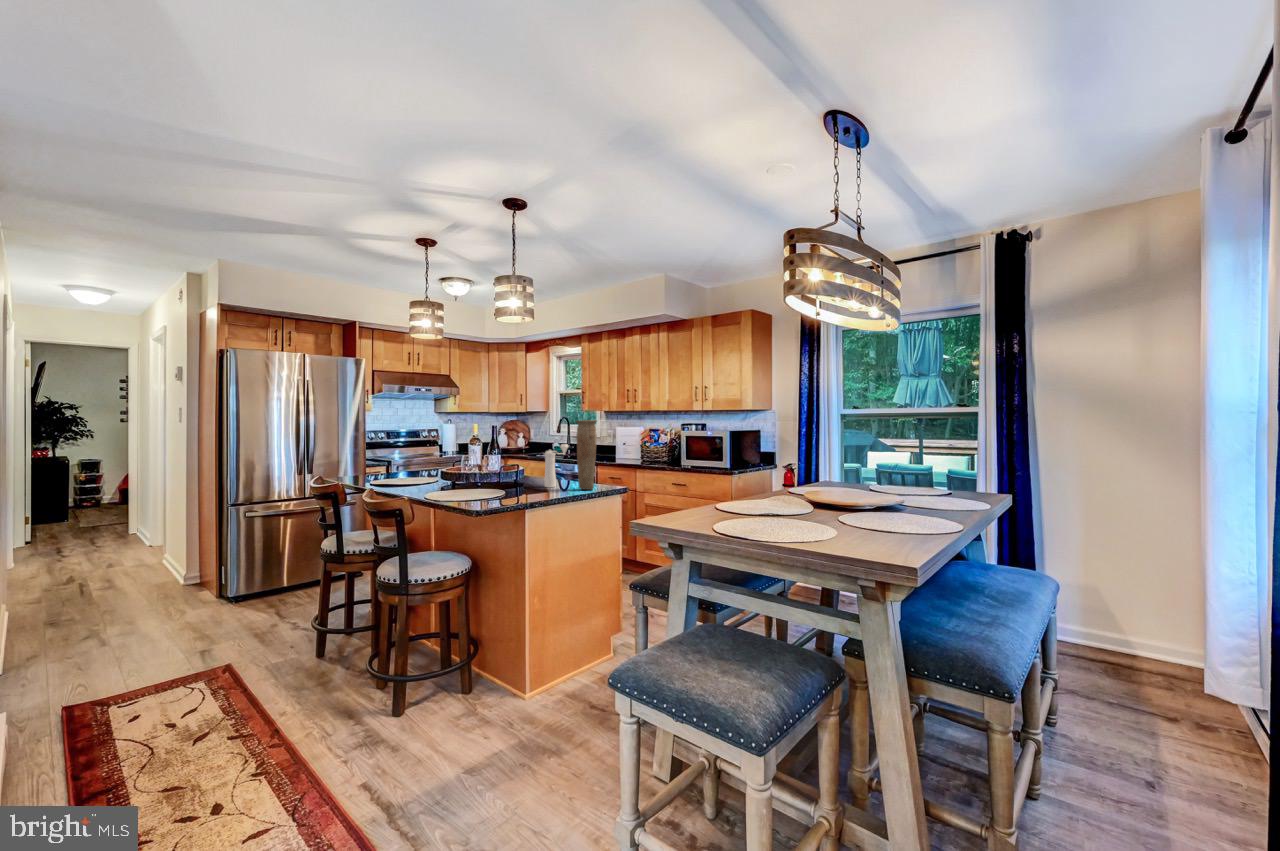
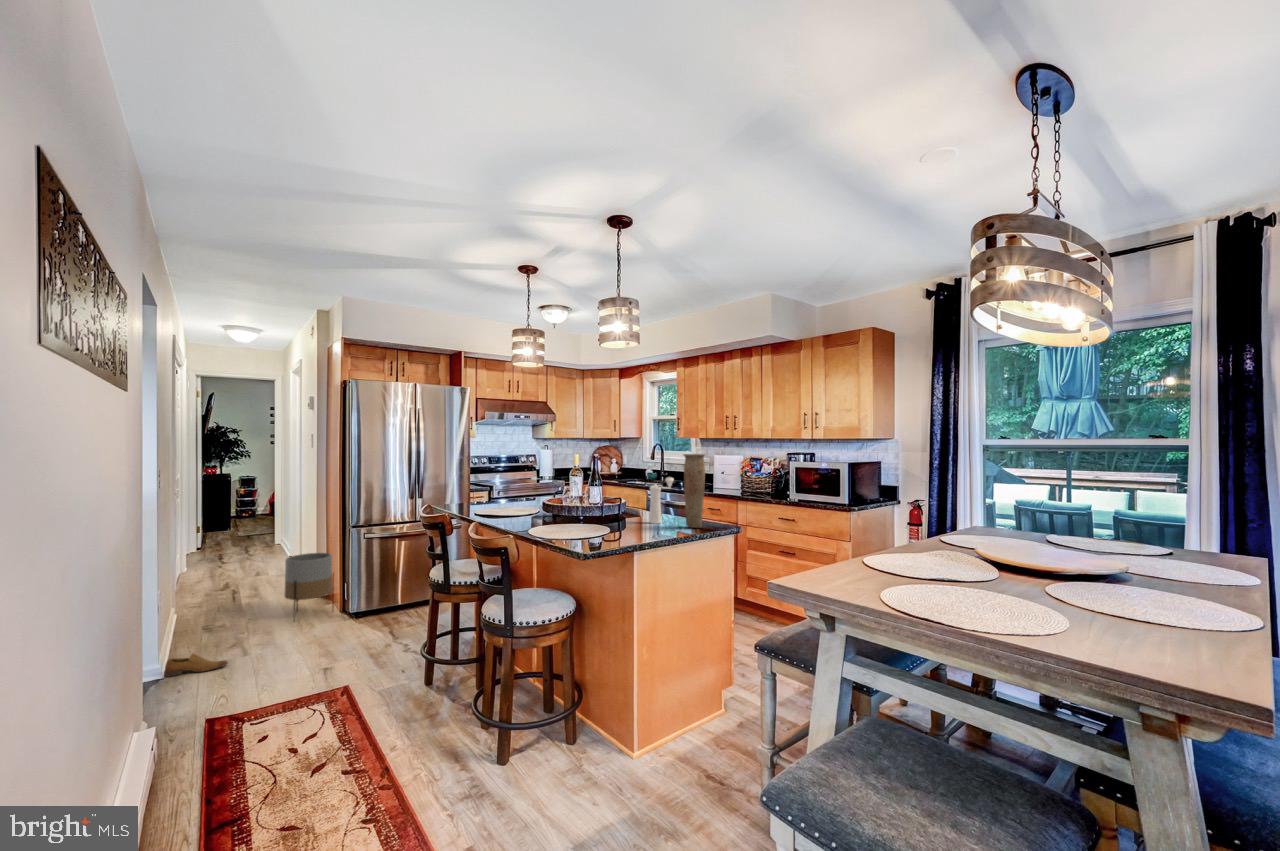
planter: none [149,535,208,608] -> present [284,553,334,622]
shoe: none [7,642,86,668] -> present [164,654,228,677]

